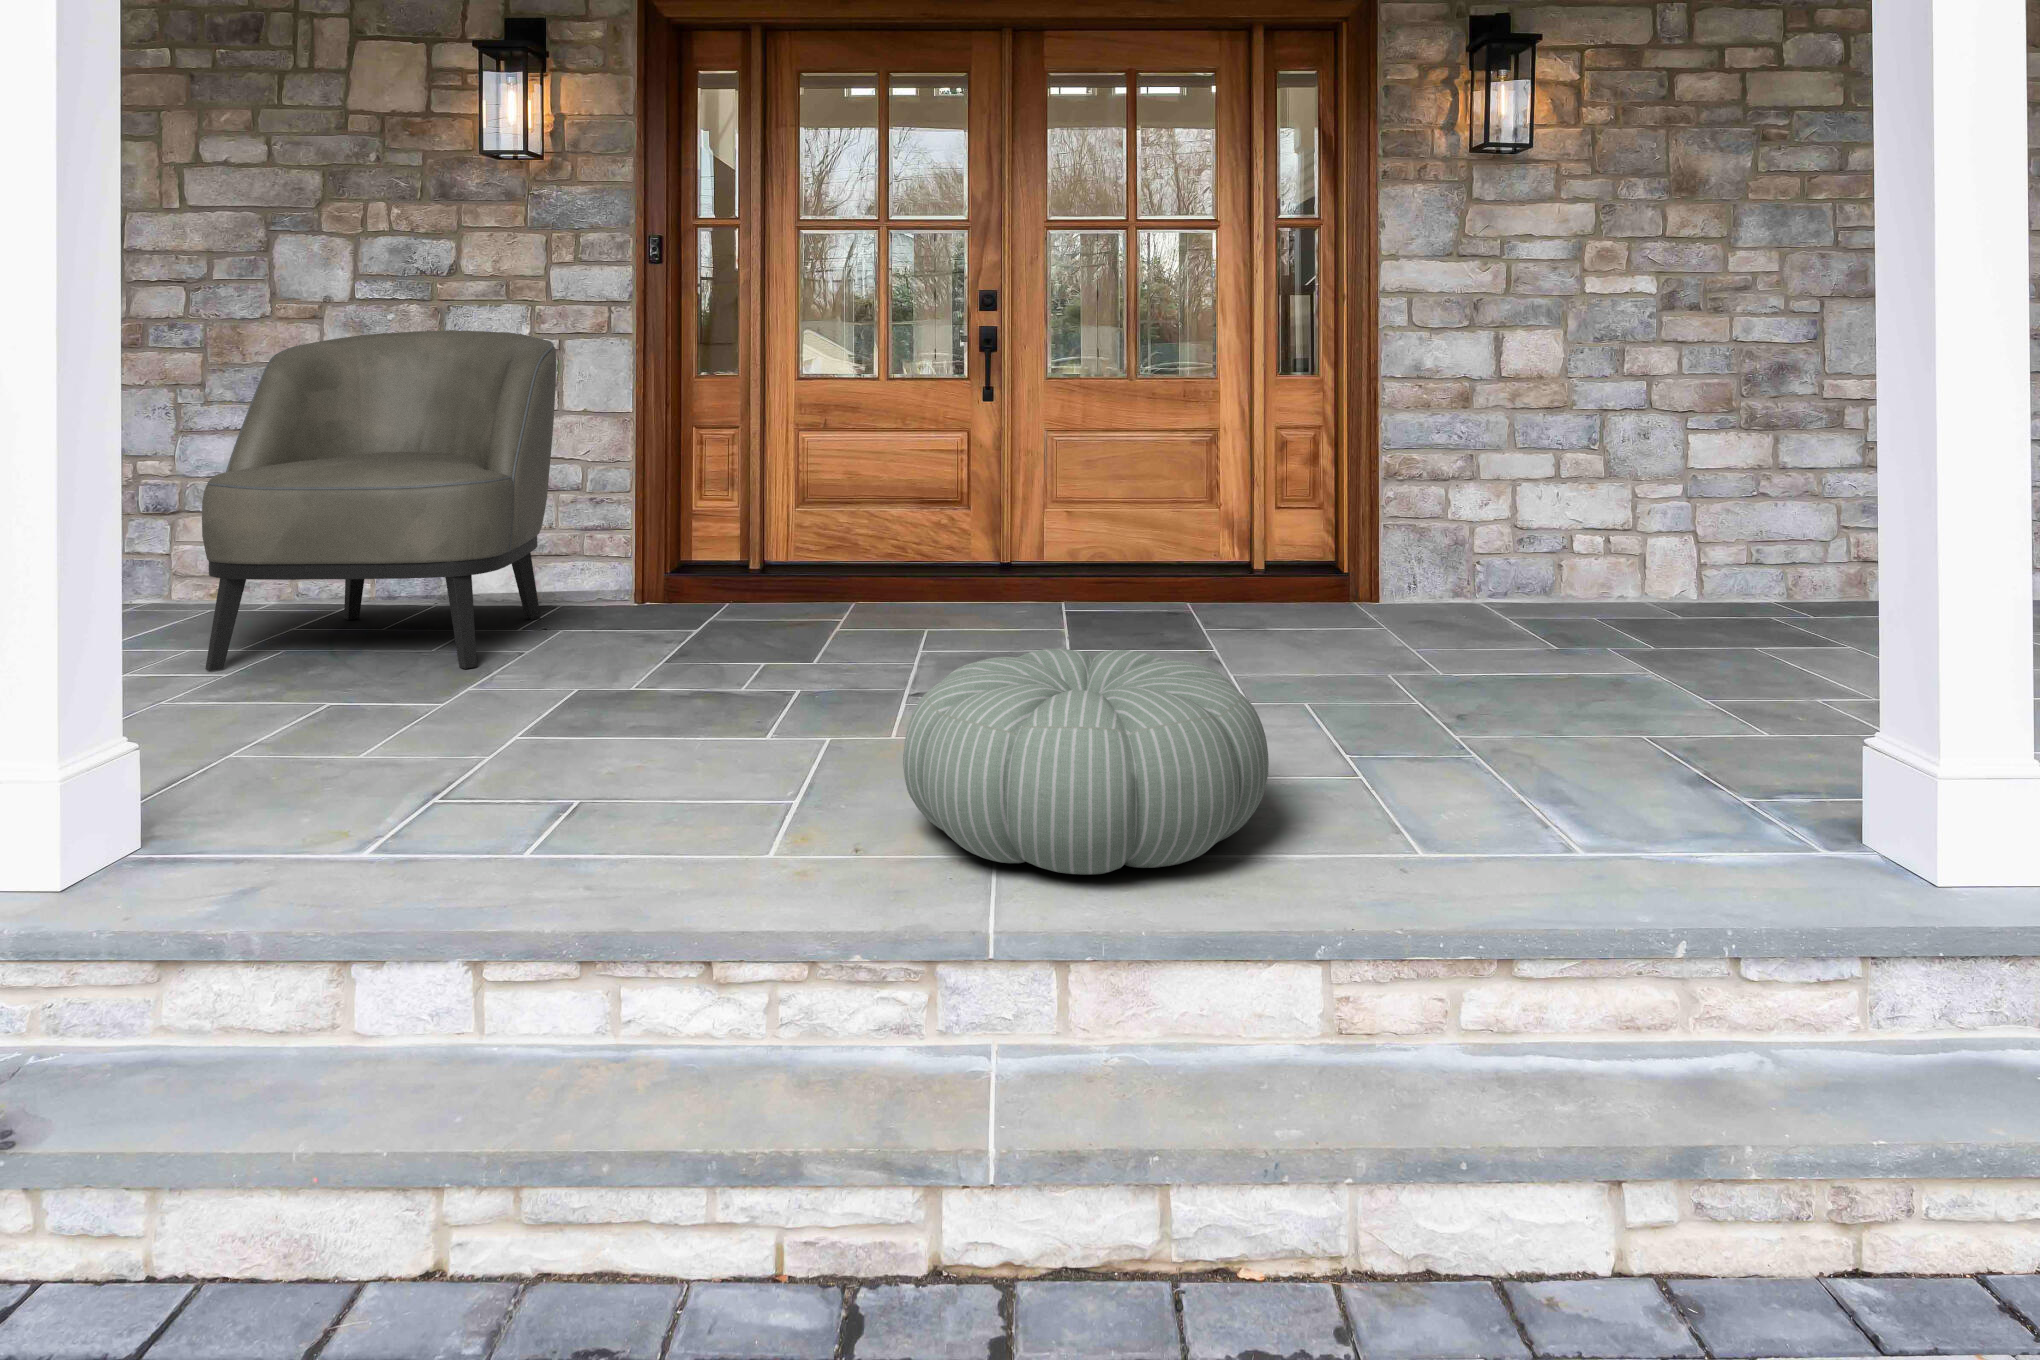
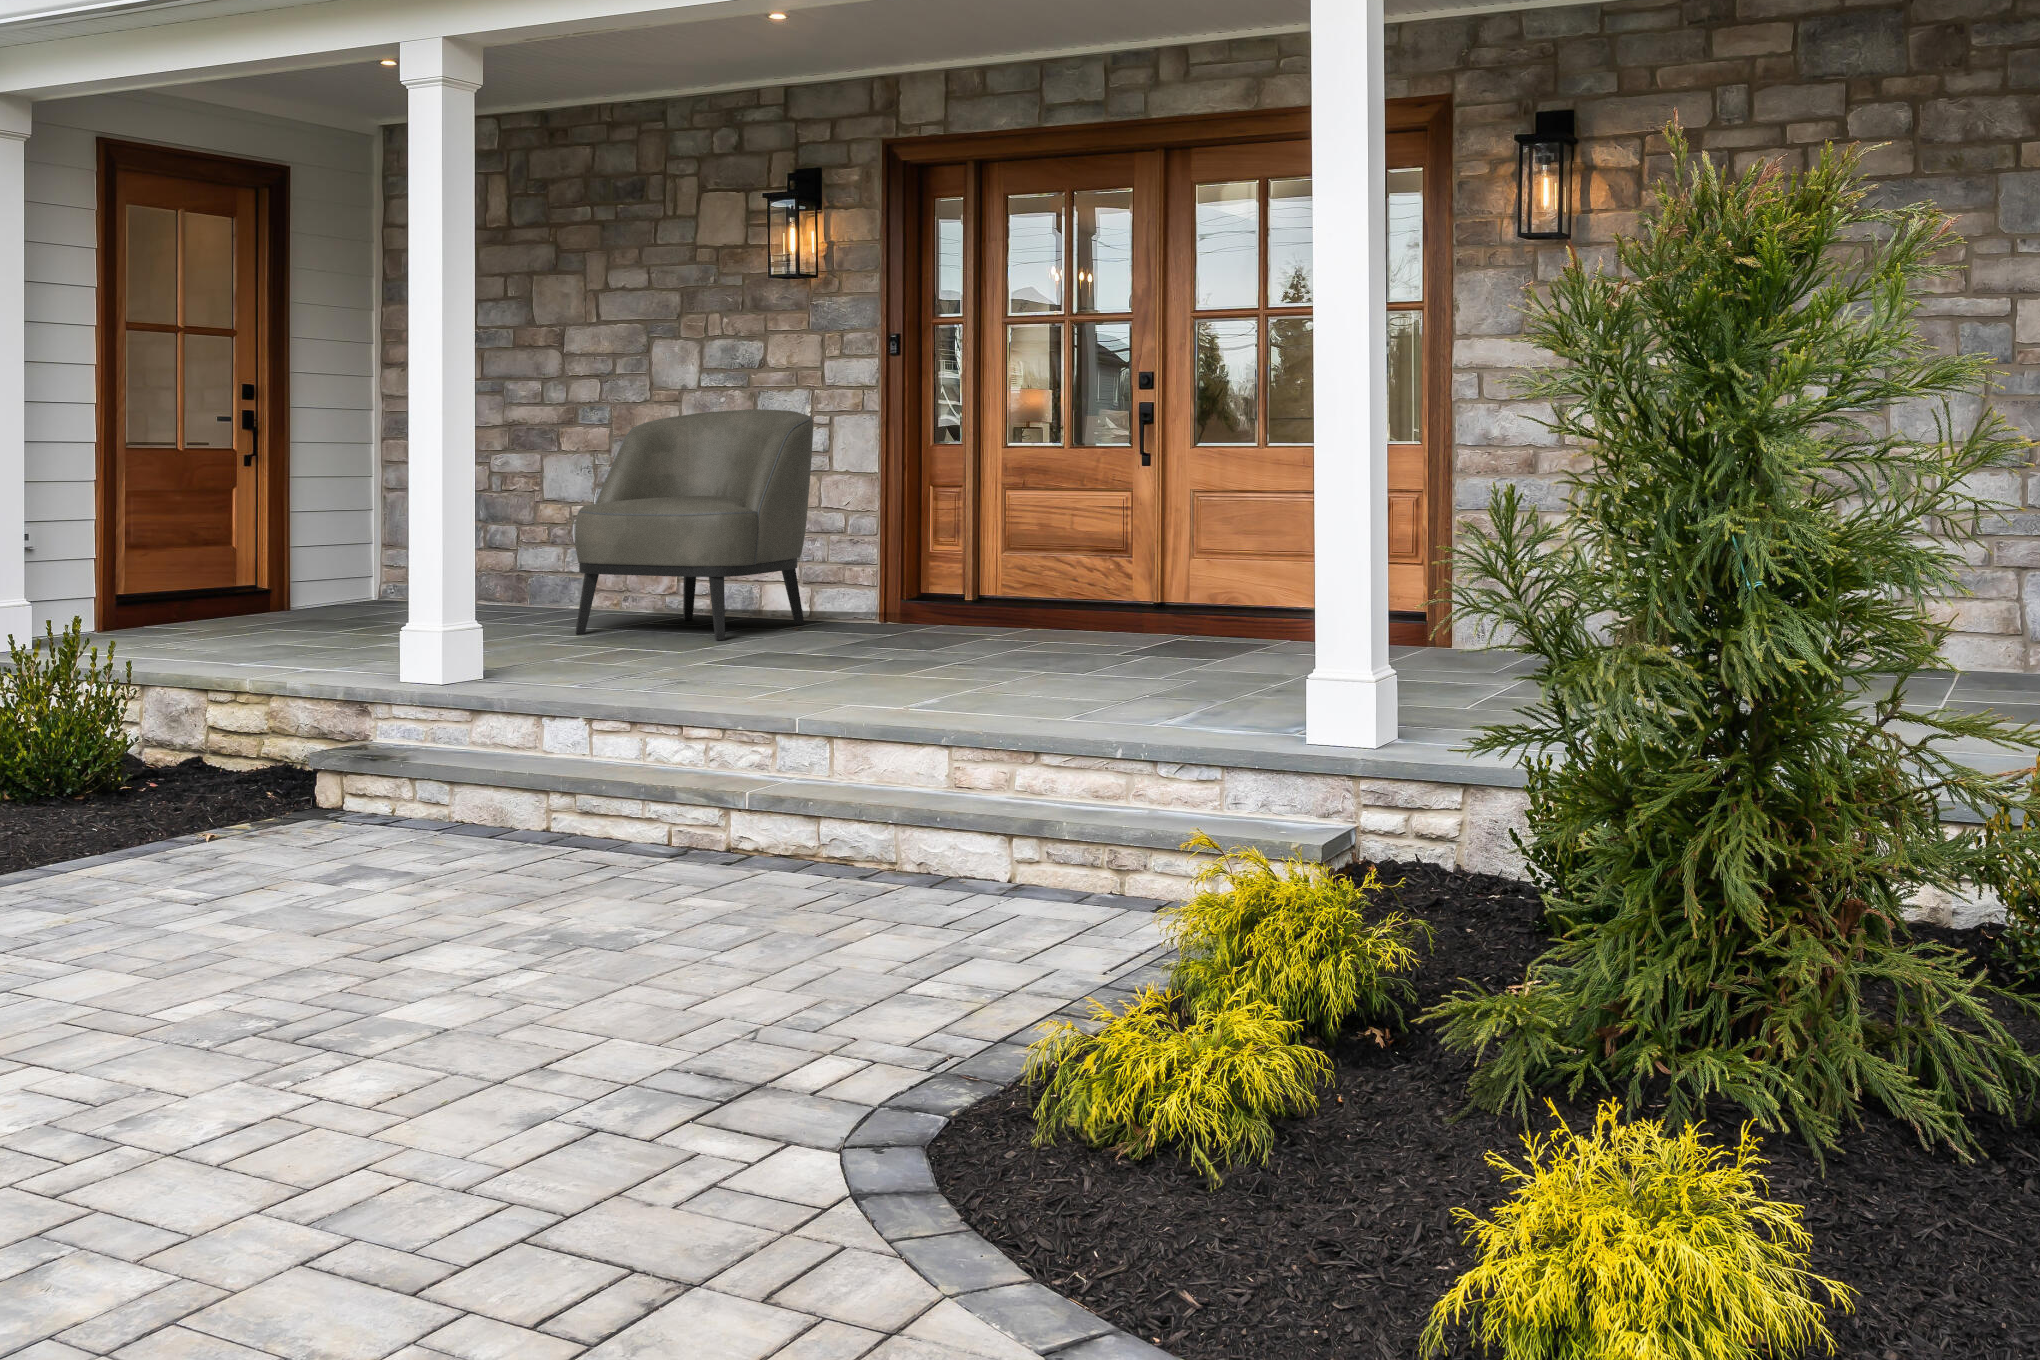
pouf: present [903,649,1269,875] -> none [816,603,1031,708]

